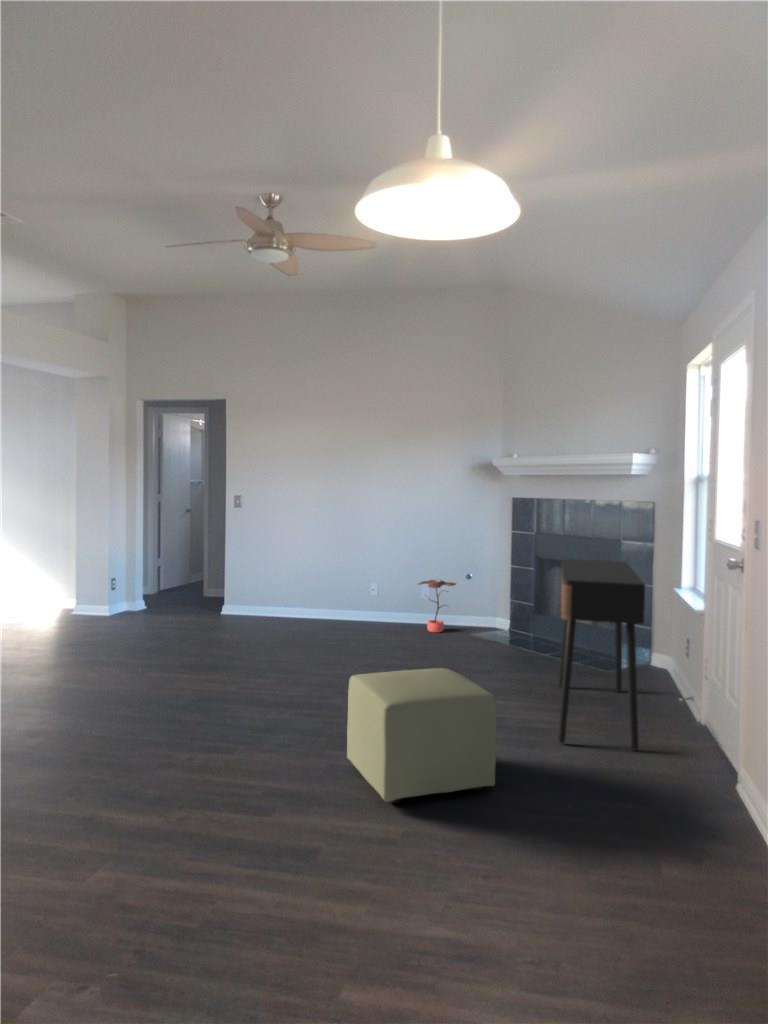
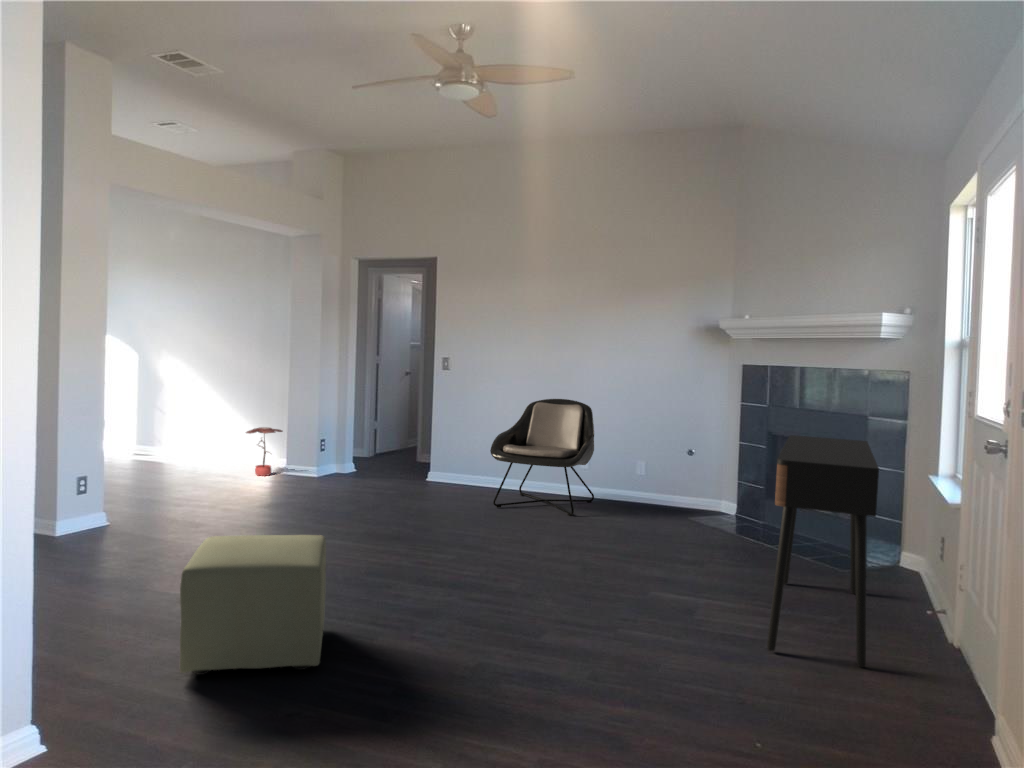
lounge chair: none [286,532,381,640] -> present [490,399,594,516]
potted plant: present [418,580,456,632] -> present [246,427,282,476]
ottoman: present [347,668,497,803] -> present [180,535,326,675]

